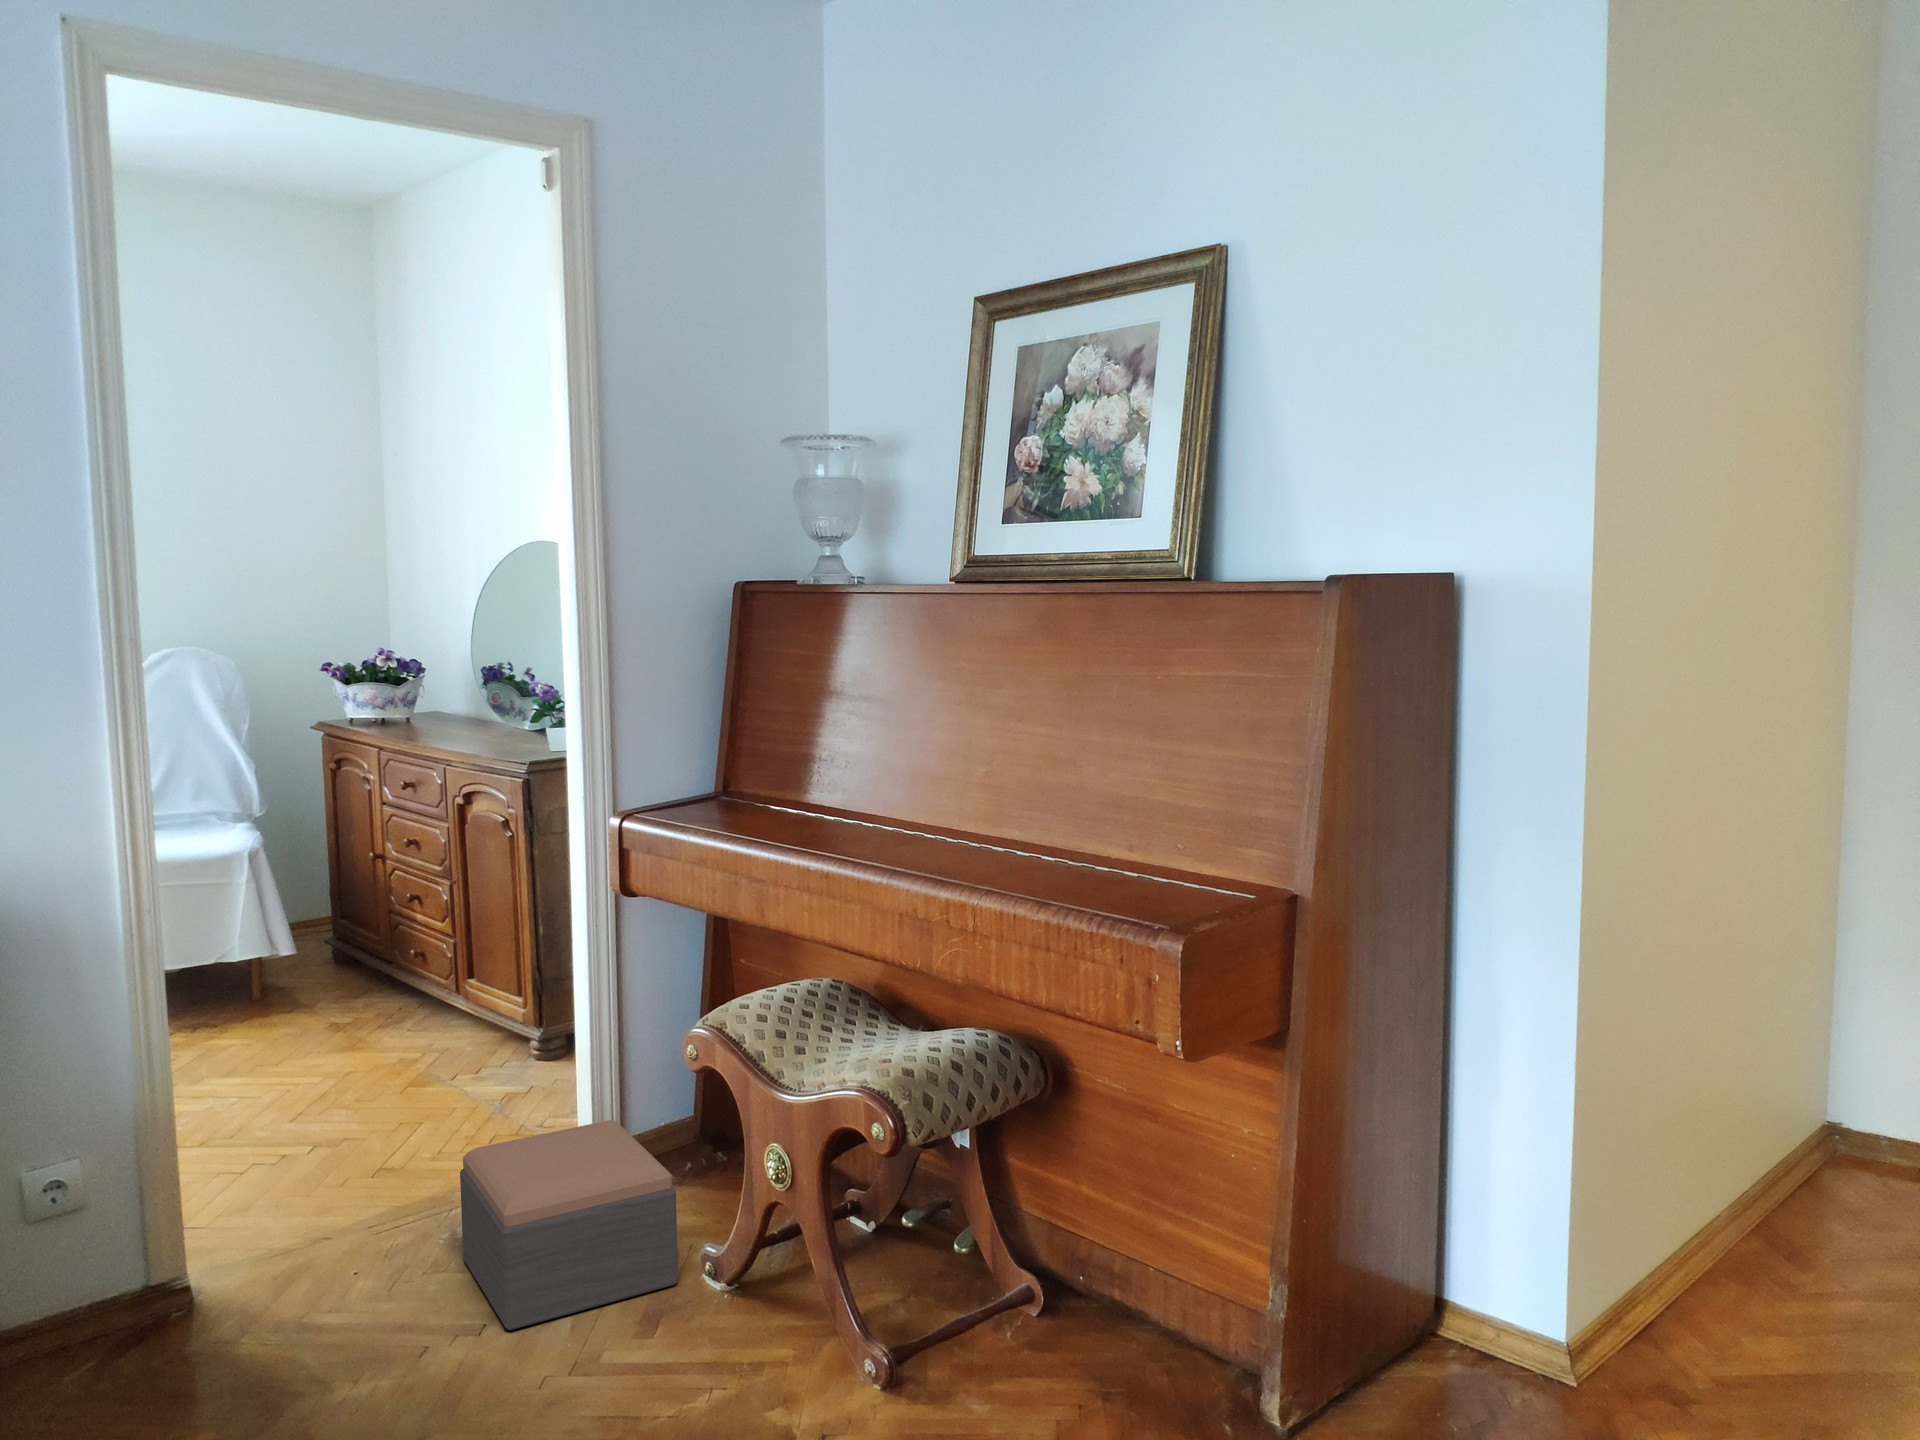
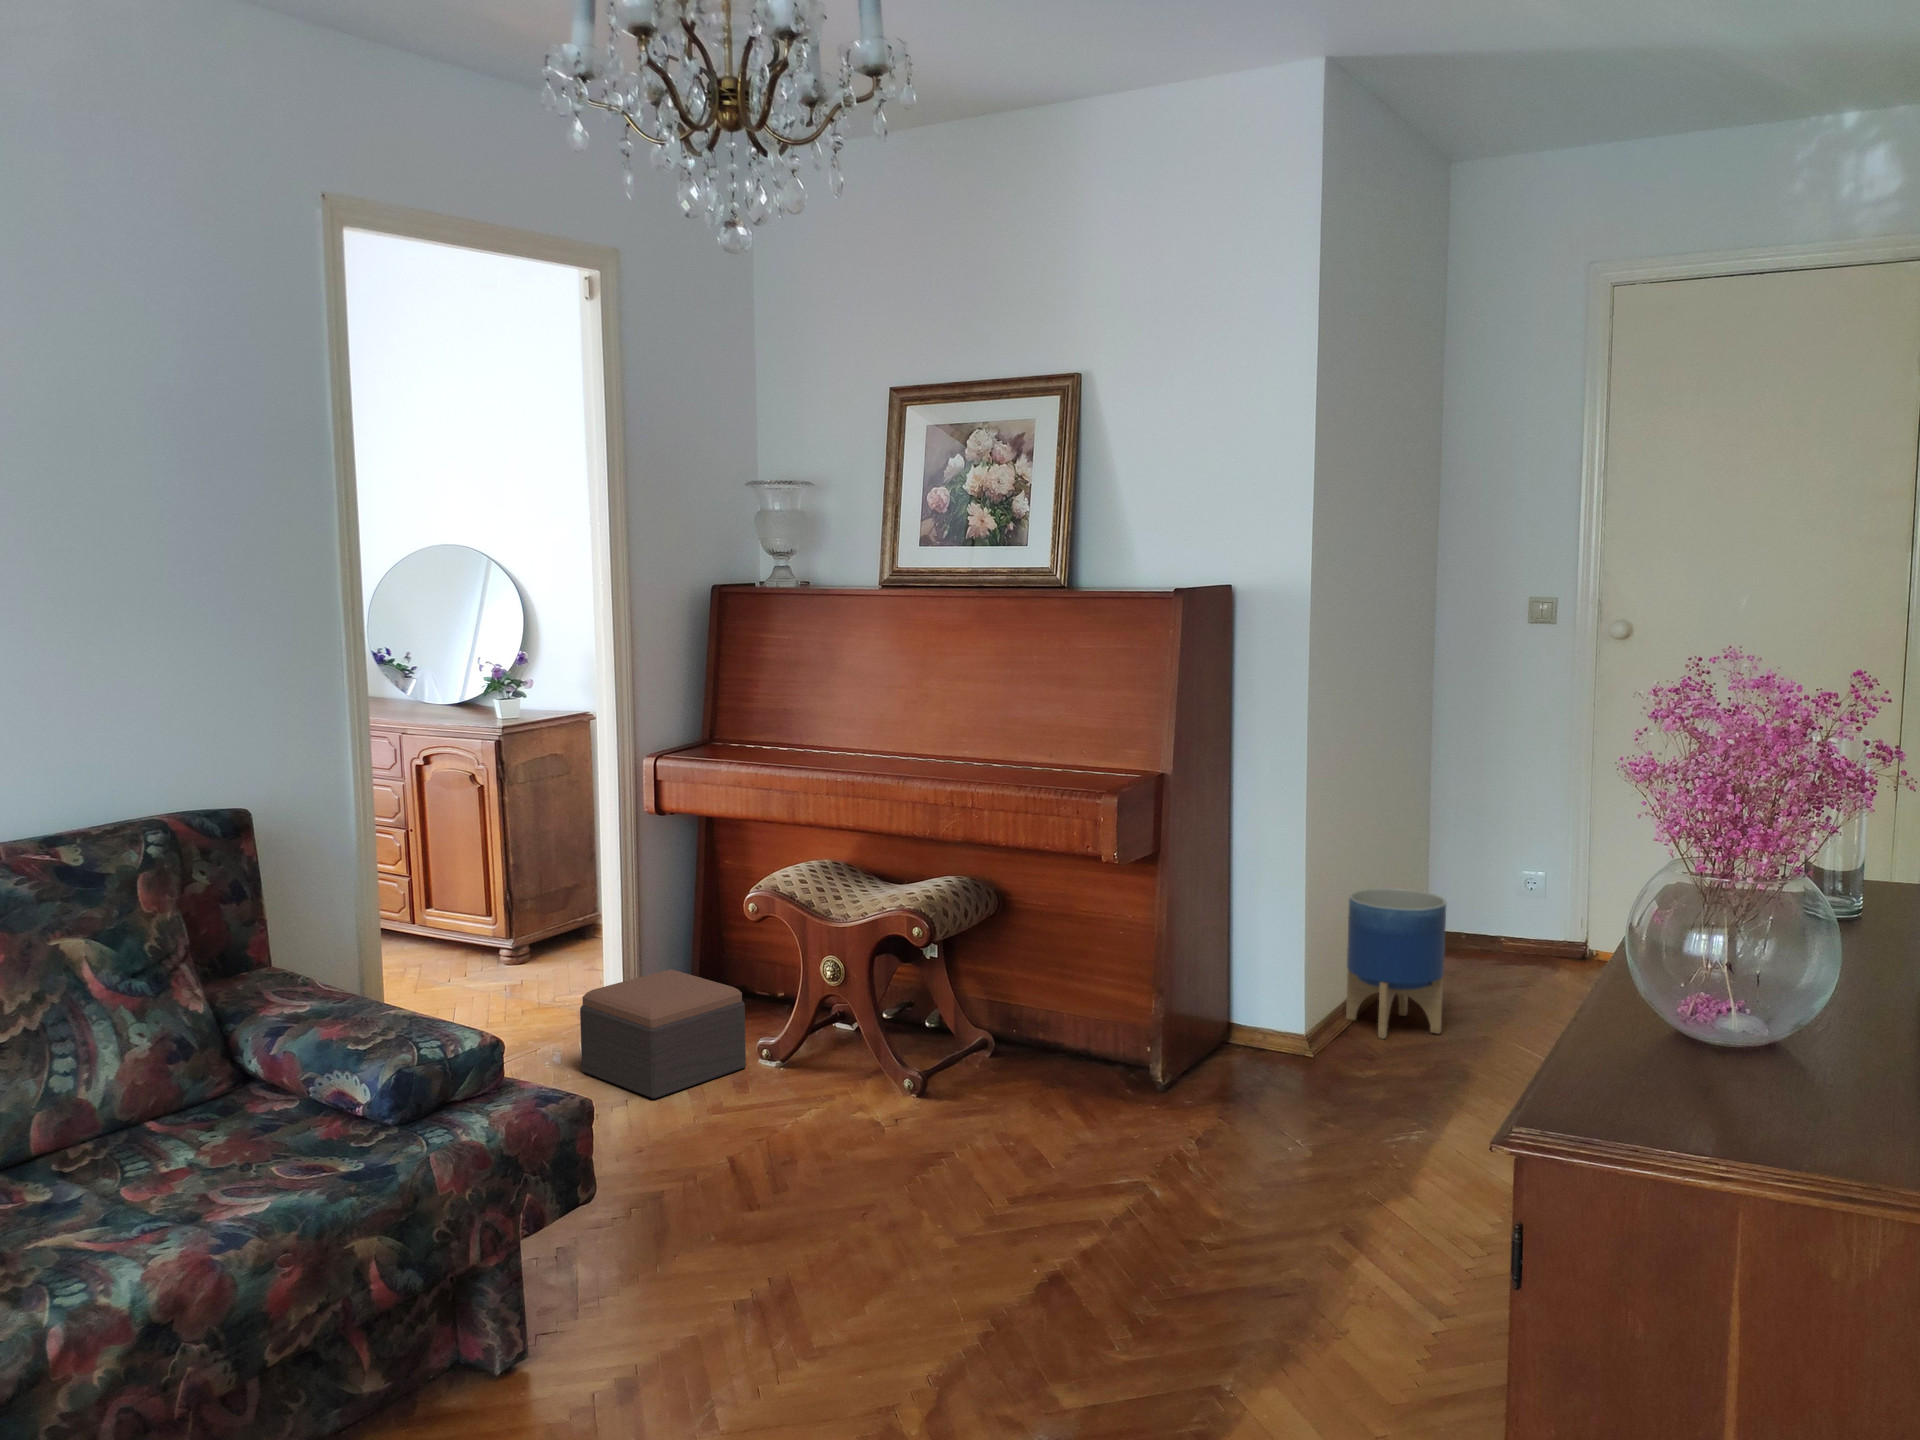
planter: none [1674,1095,1867,1374] -> present [1346,888,1446,1039]

